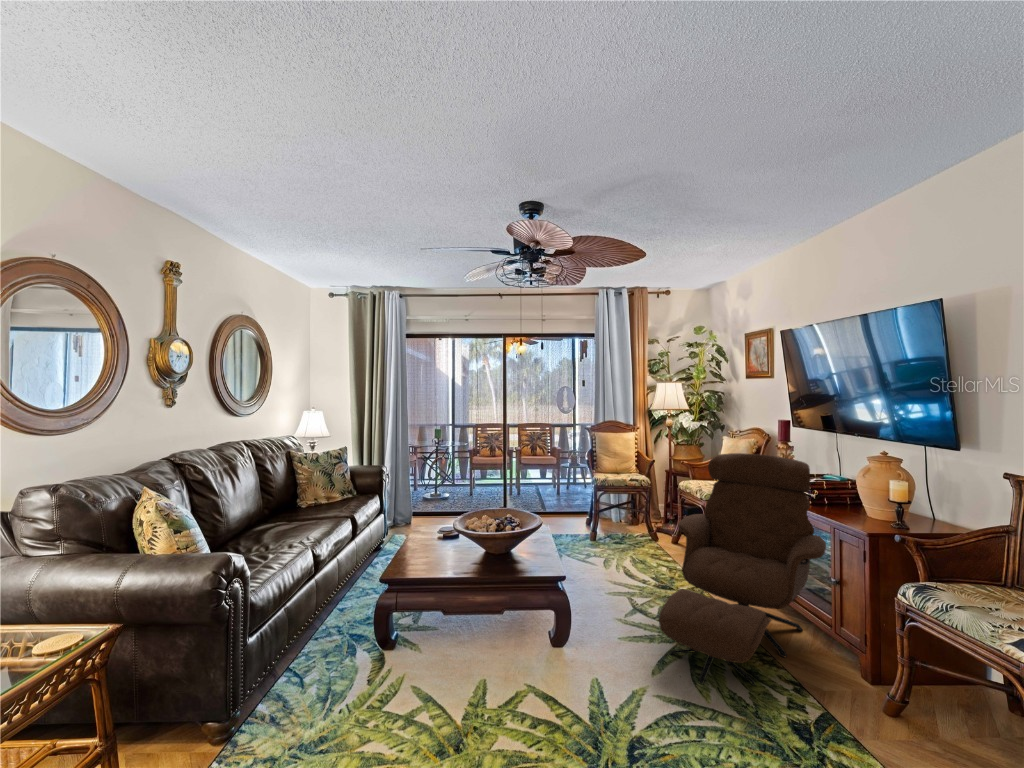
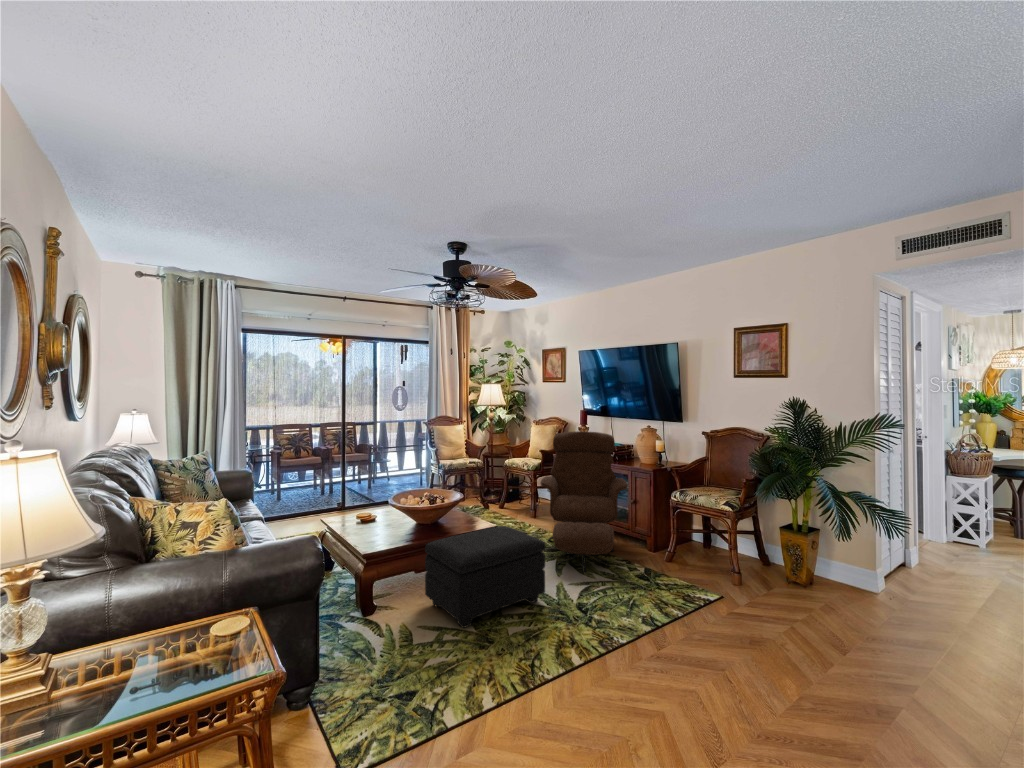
footstool: none [445,580,596,715] -> present [425,526,545,628]

